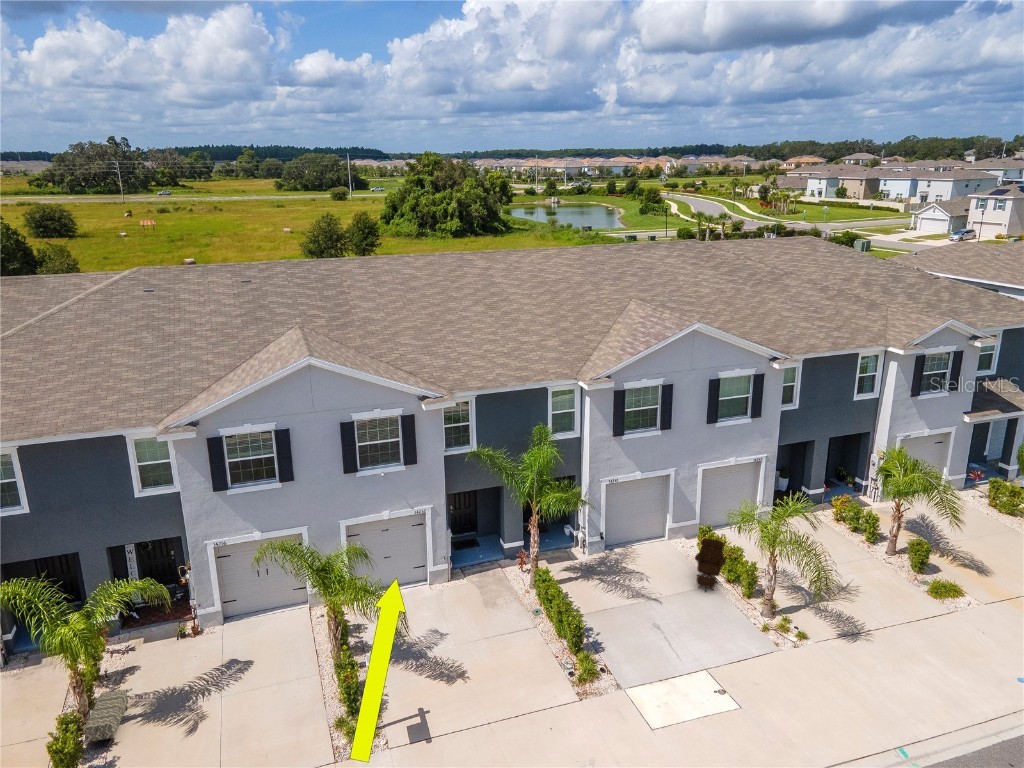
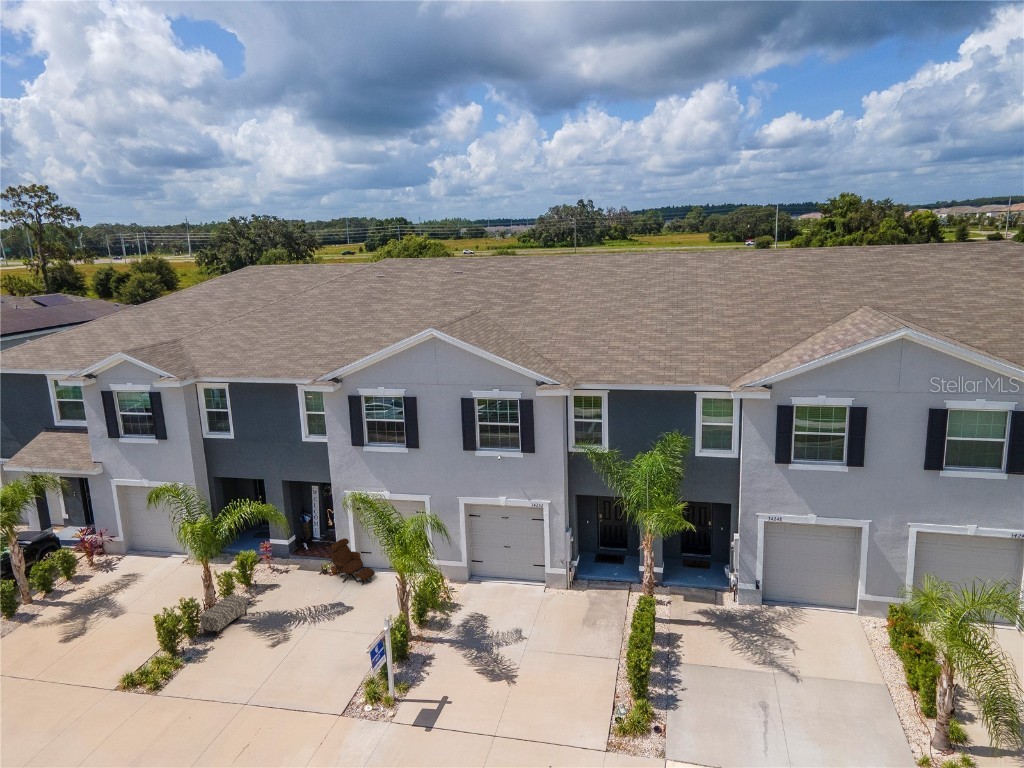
lounge chair: present [695,538,726,592] -> present [331,538,375,585]

